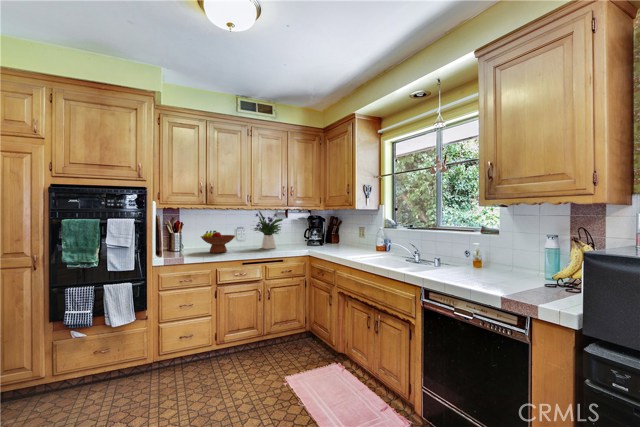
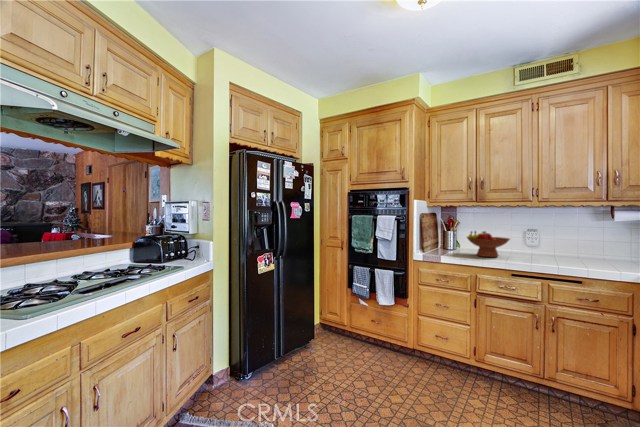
flower arrangement: present [254,211,283,249] -> none [538,208,604,263]

